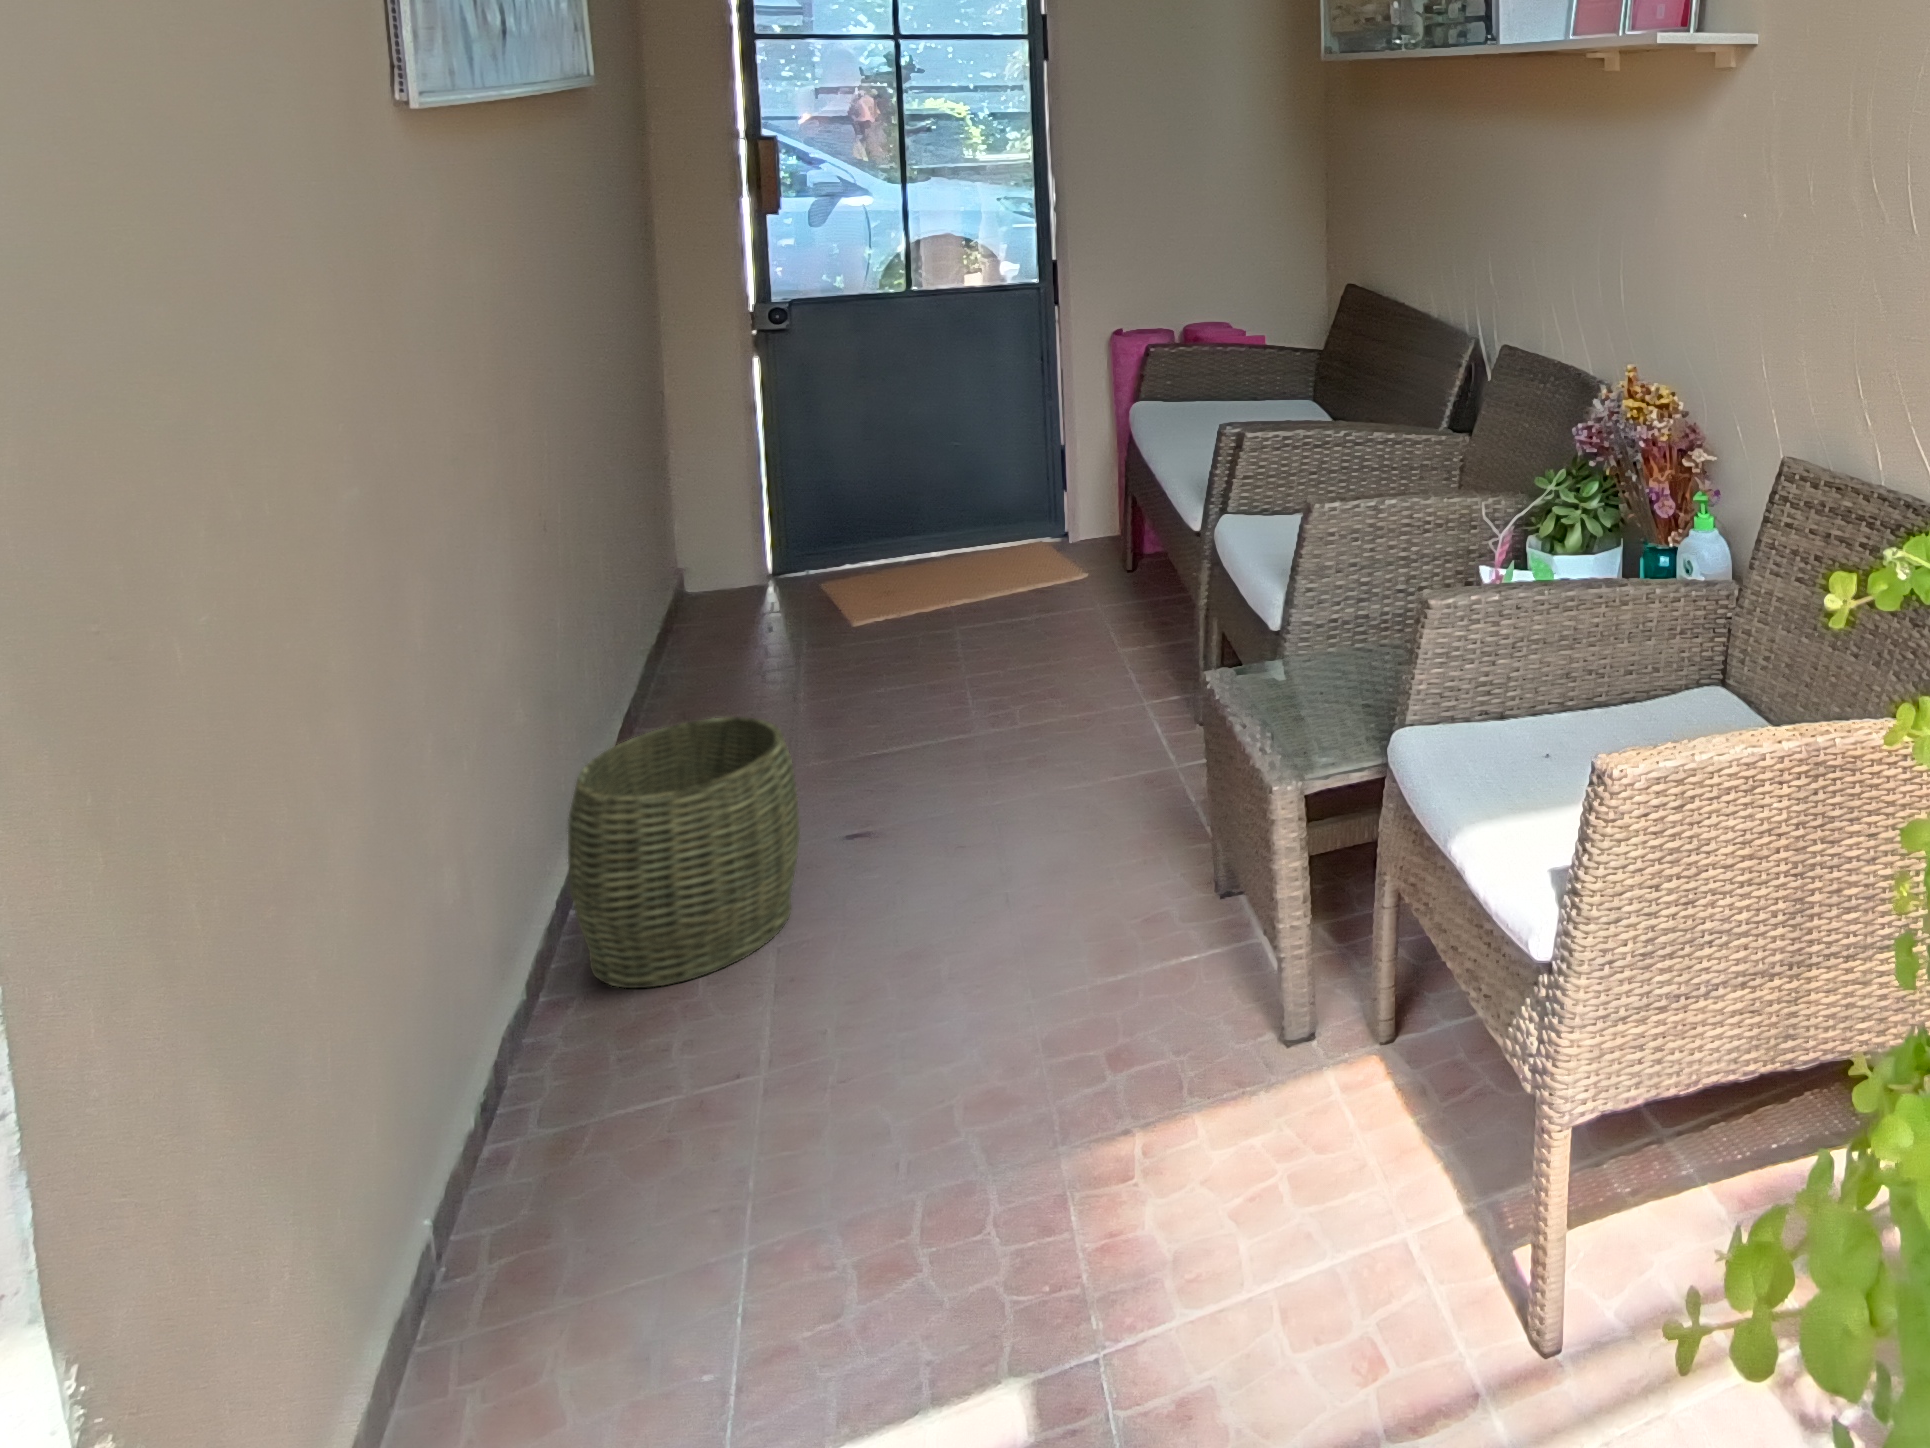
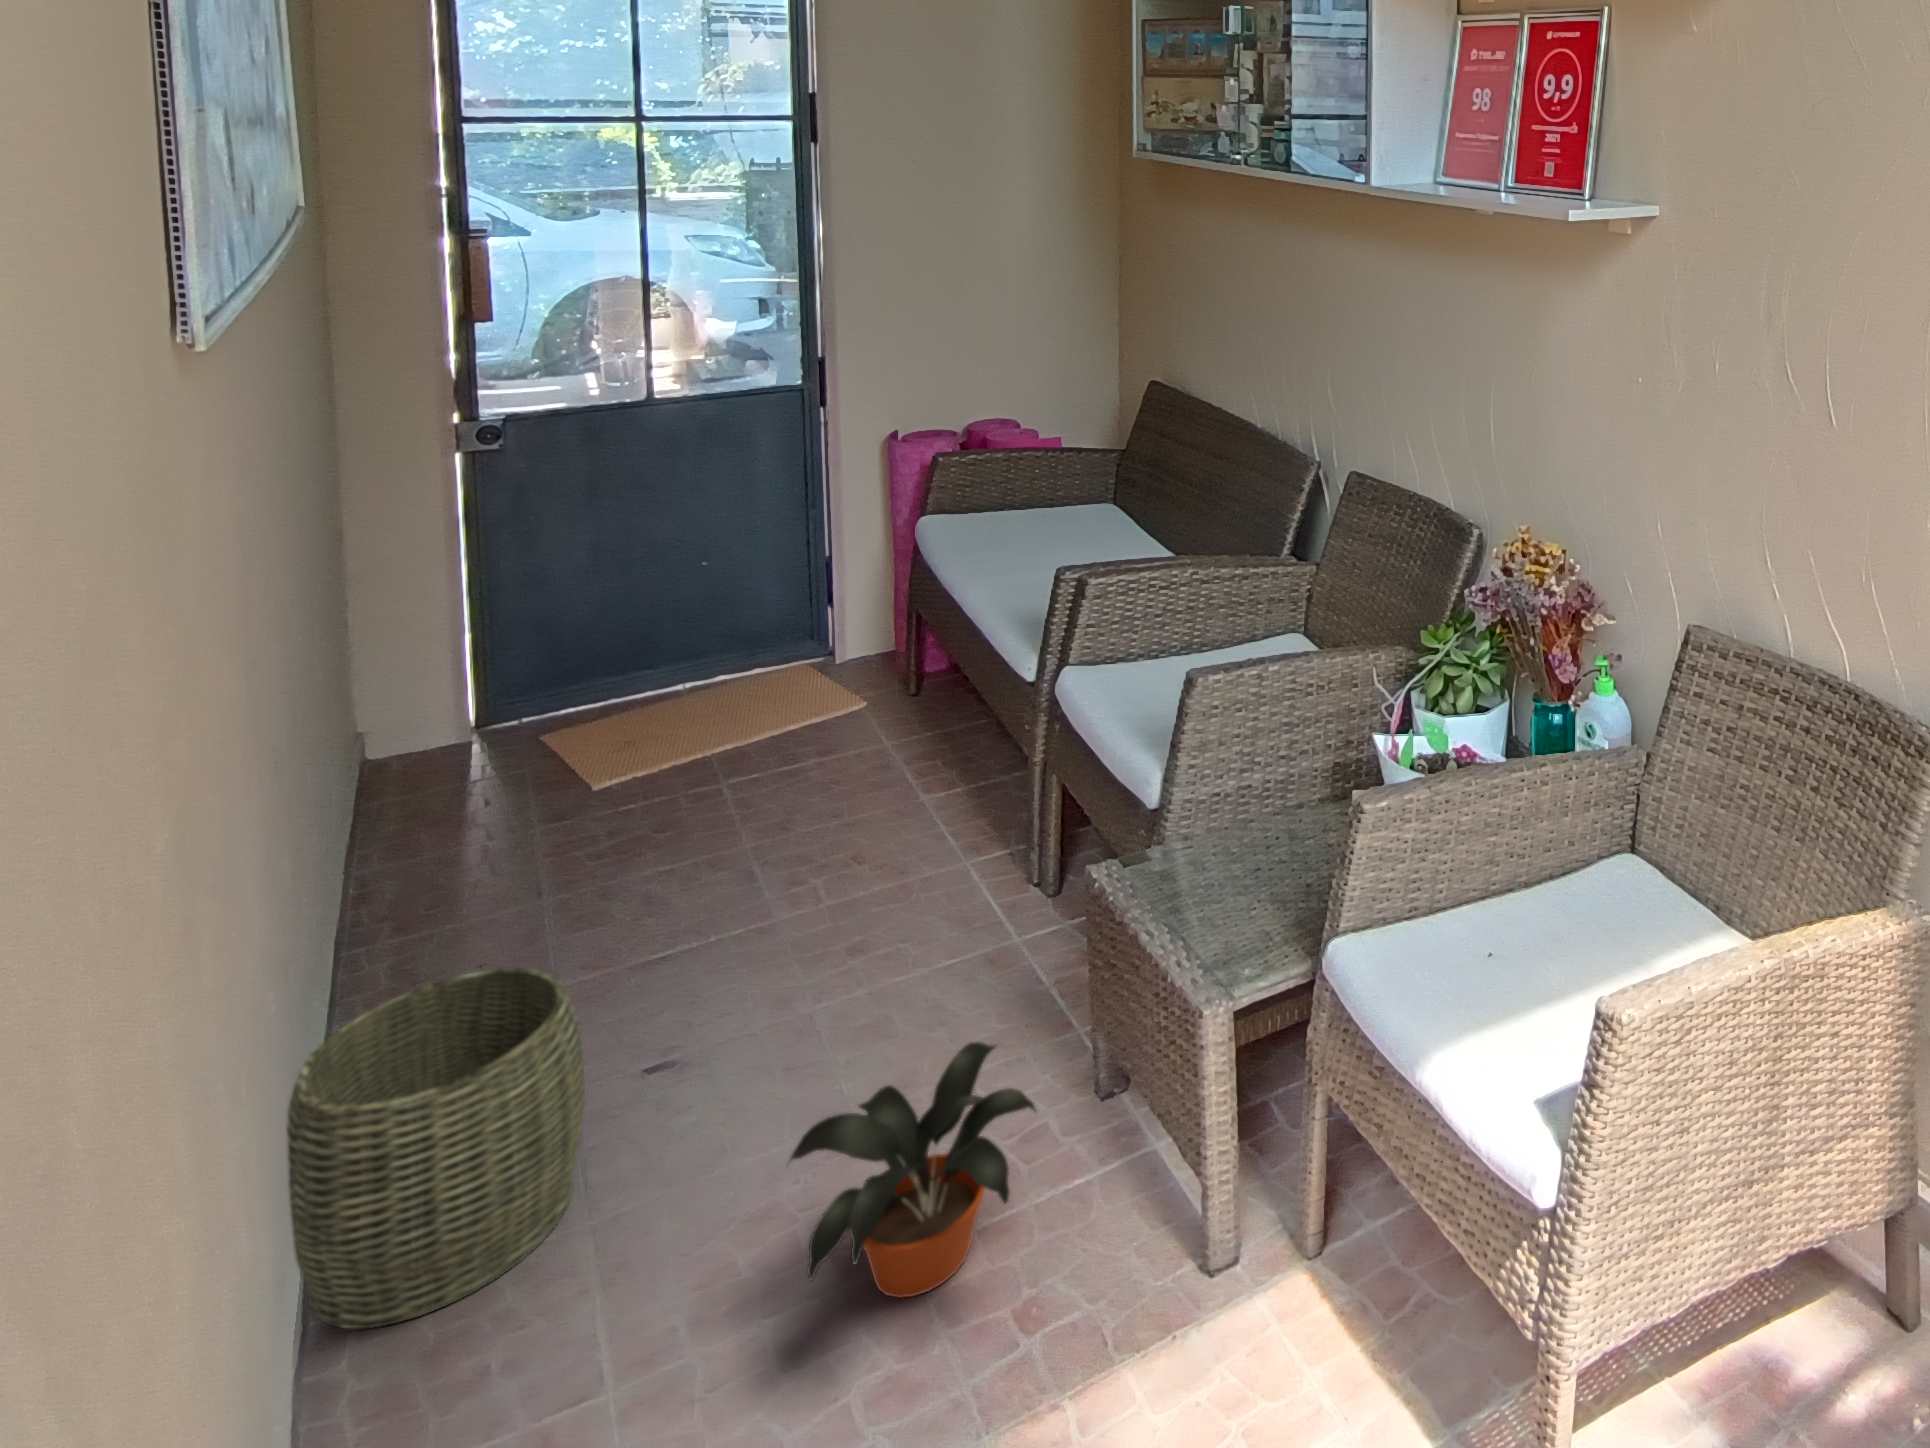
potted plant: none [937,816,1152,1026] -> present [790,1042,1036,1298]

